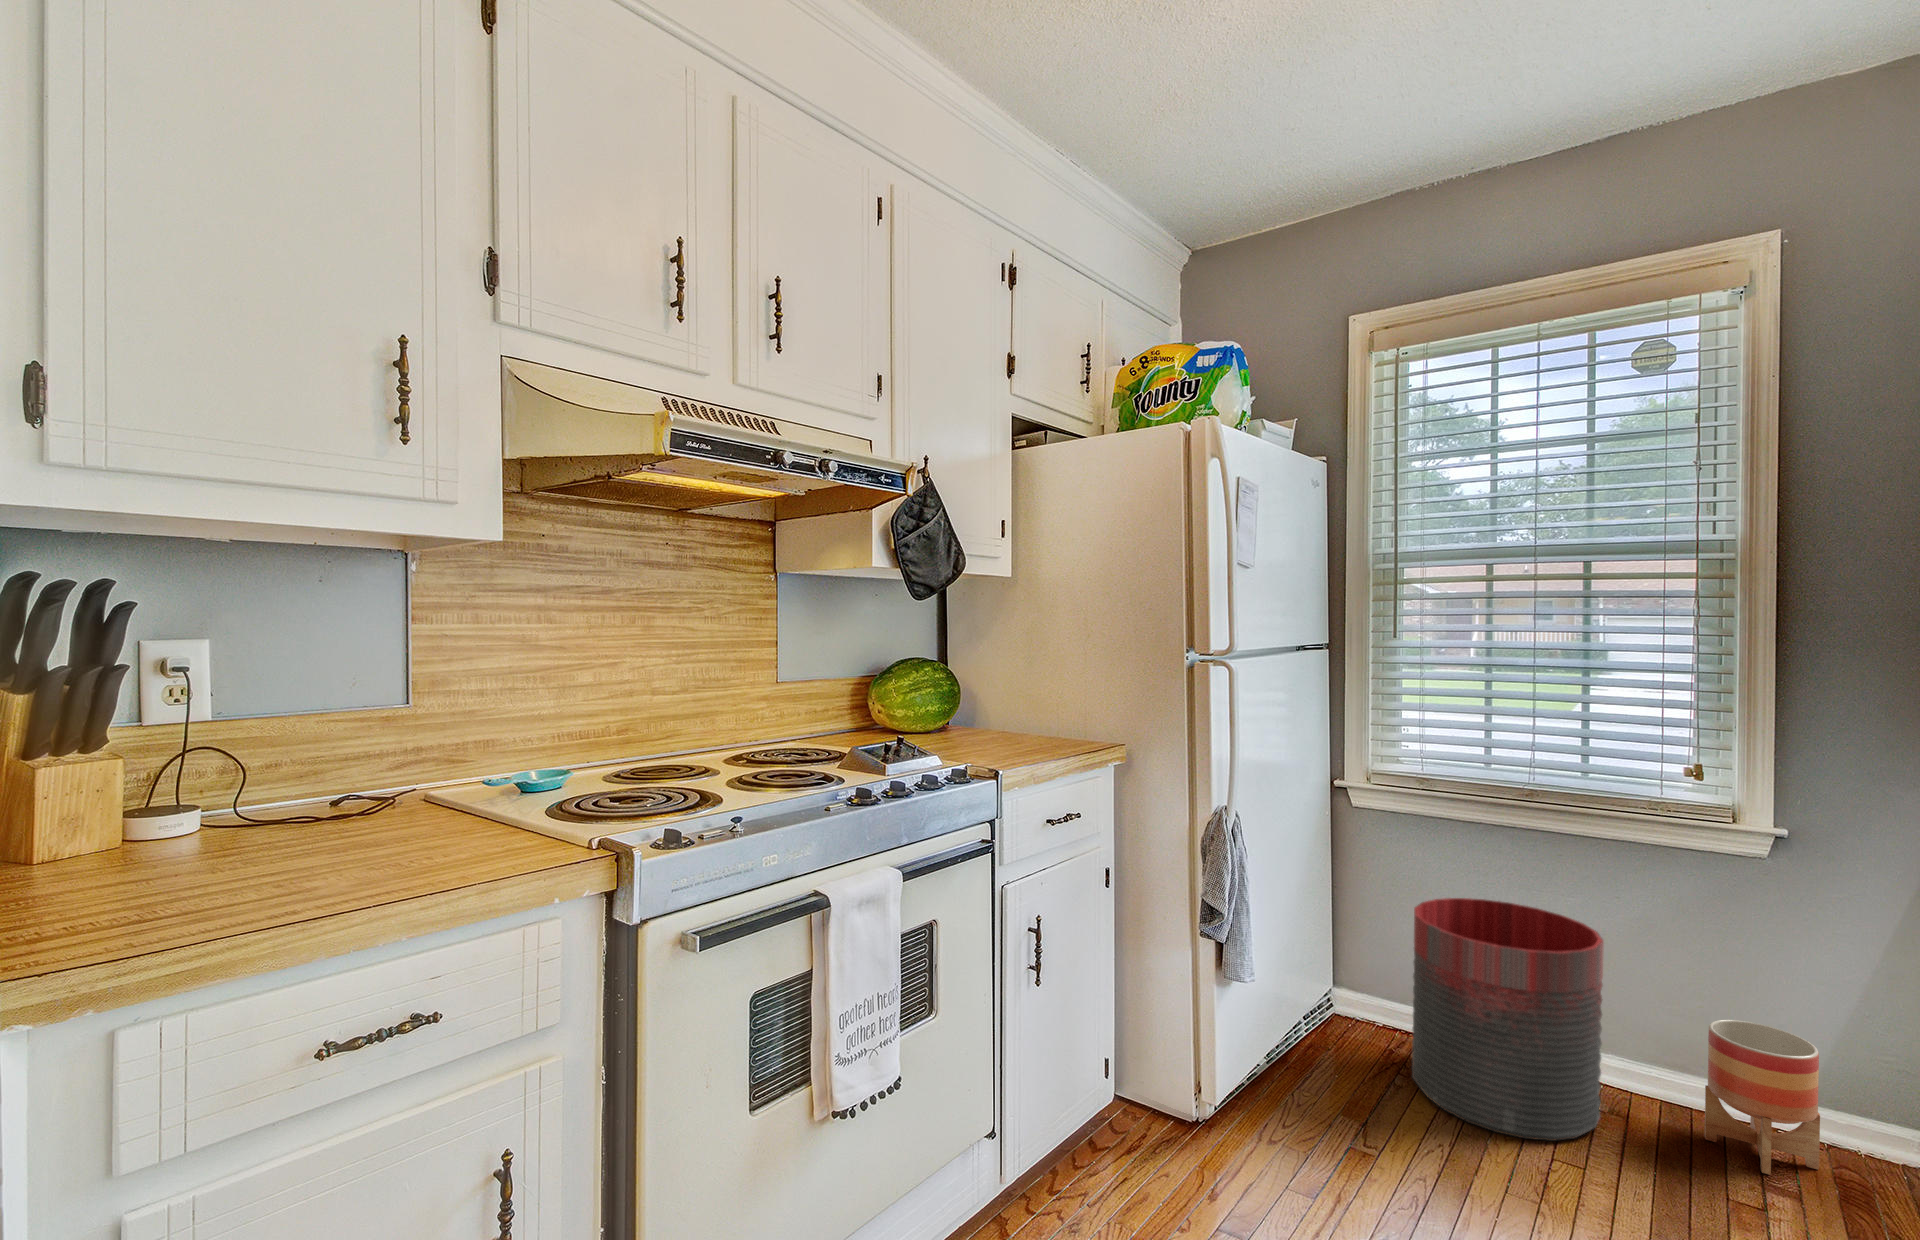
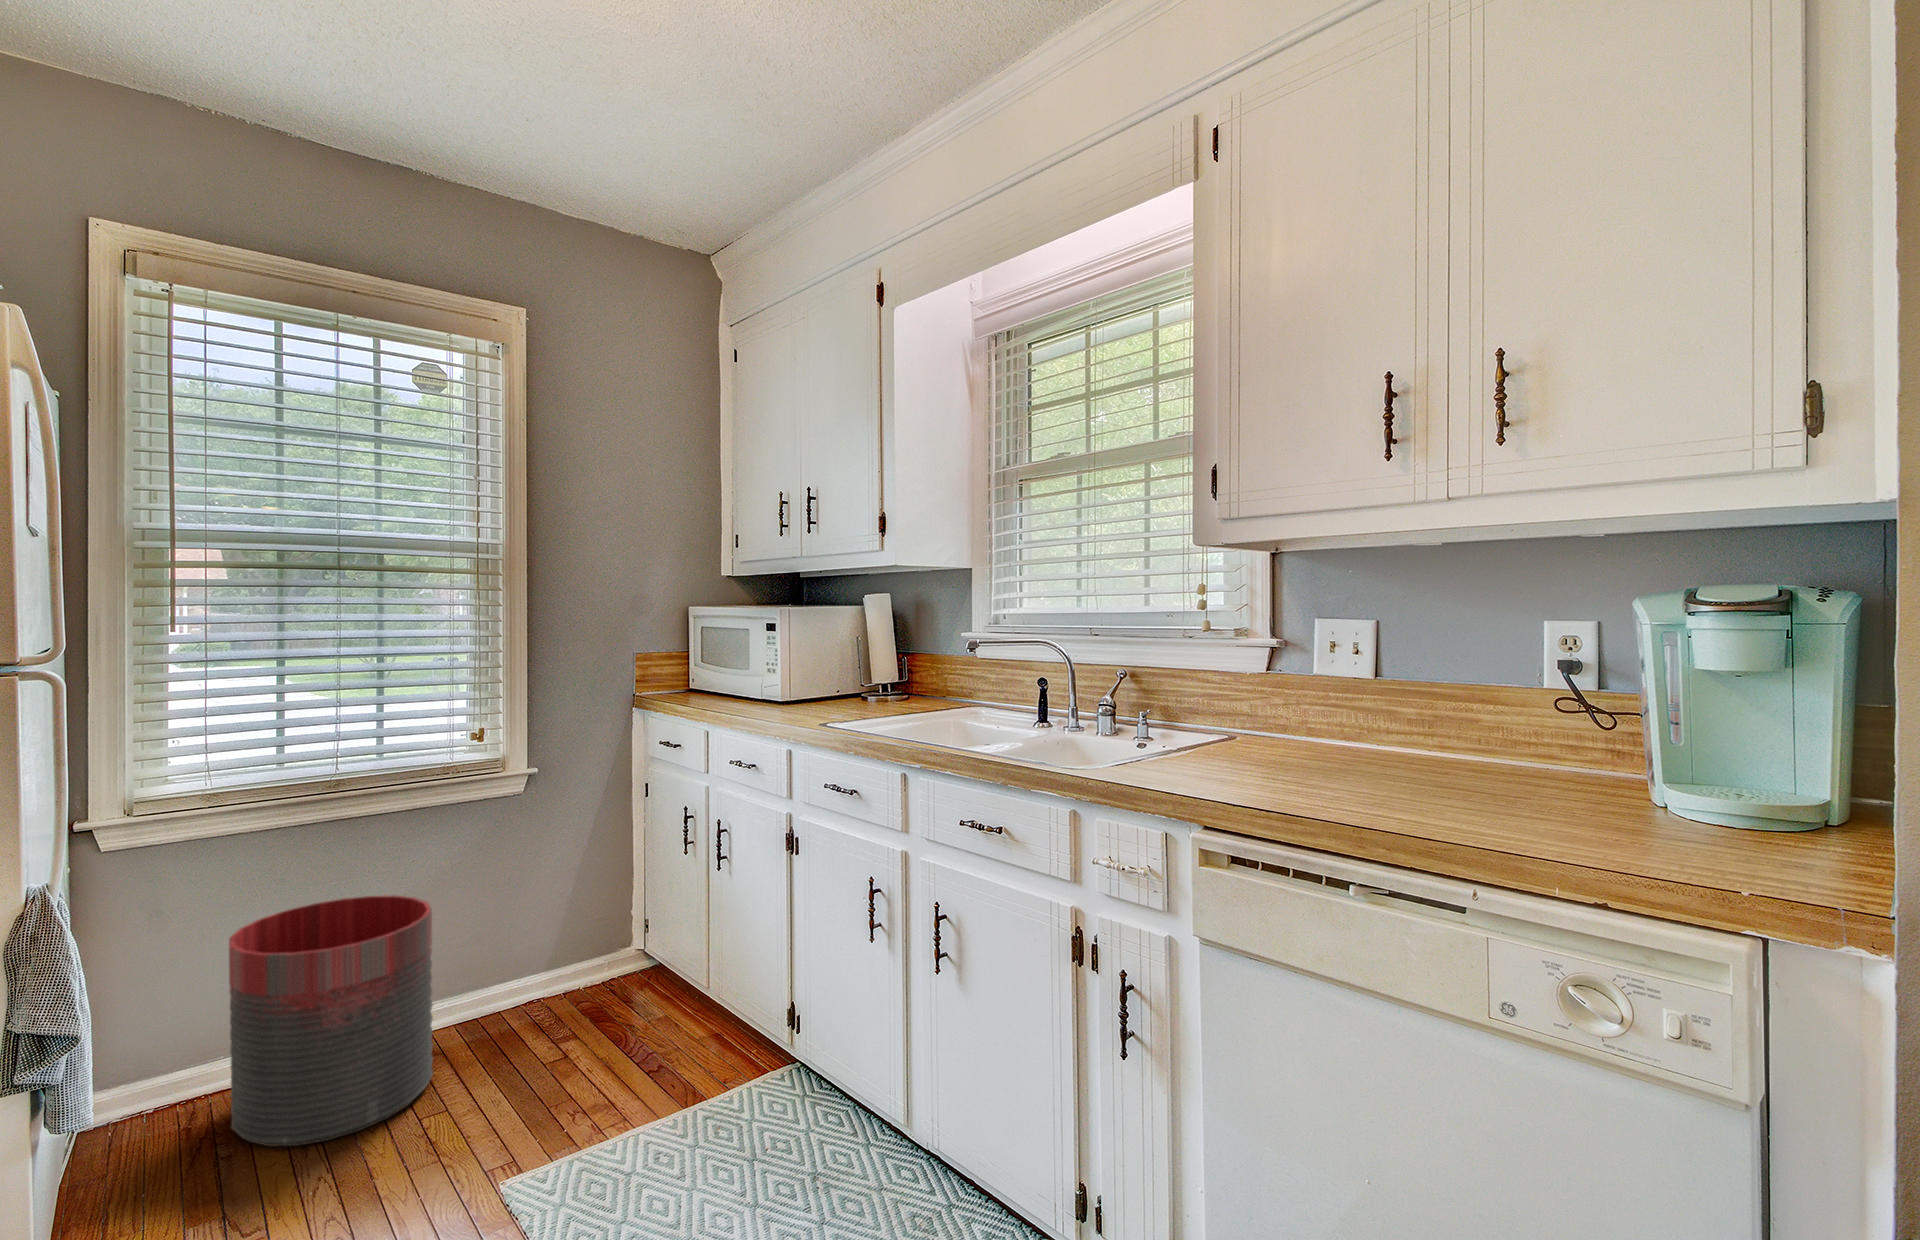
planter: present [1705,1020,1820,1175] -> none [499,921,570,1034]

